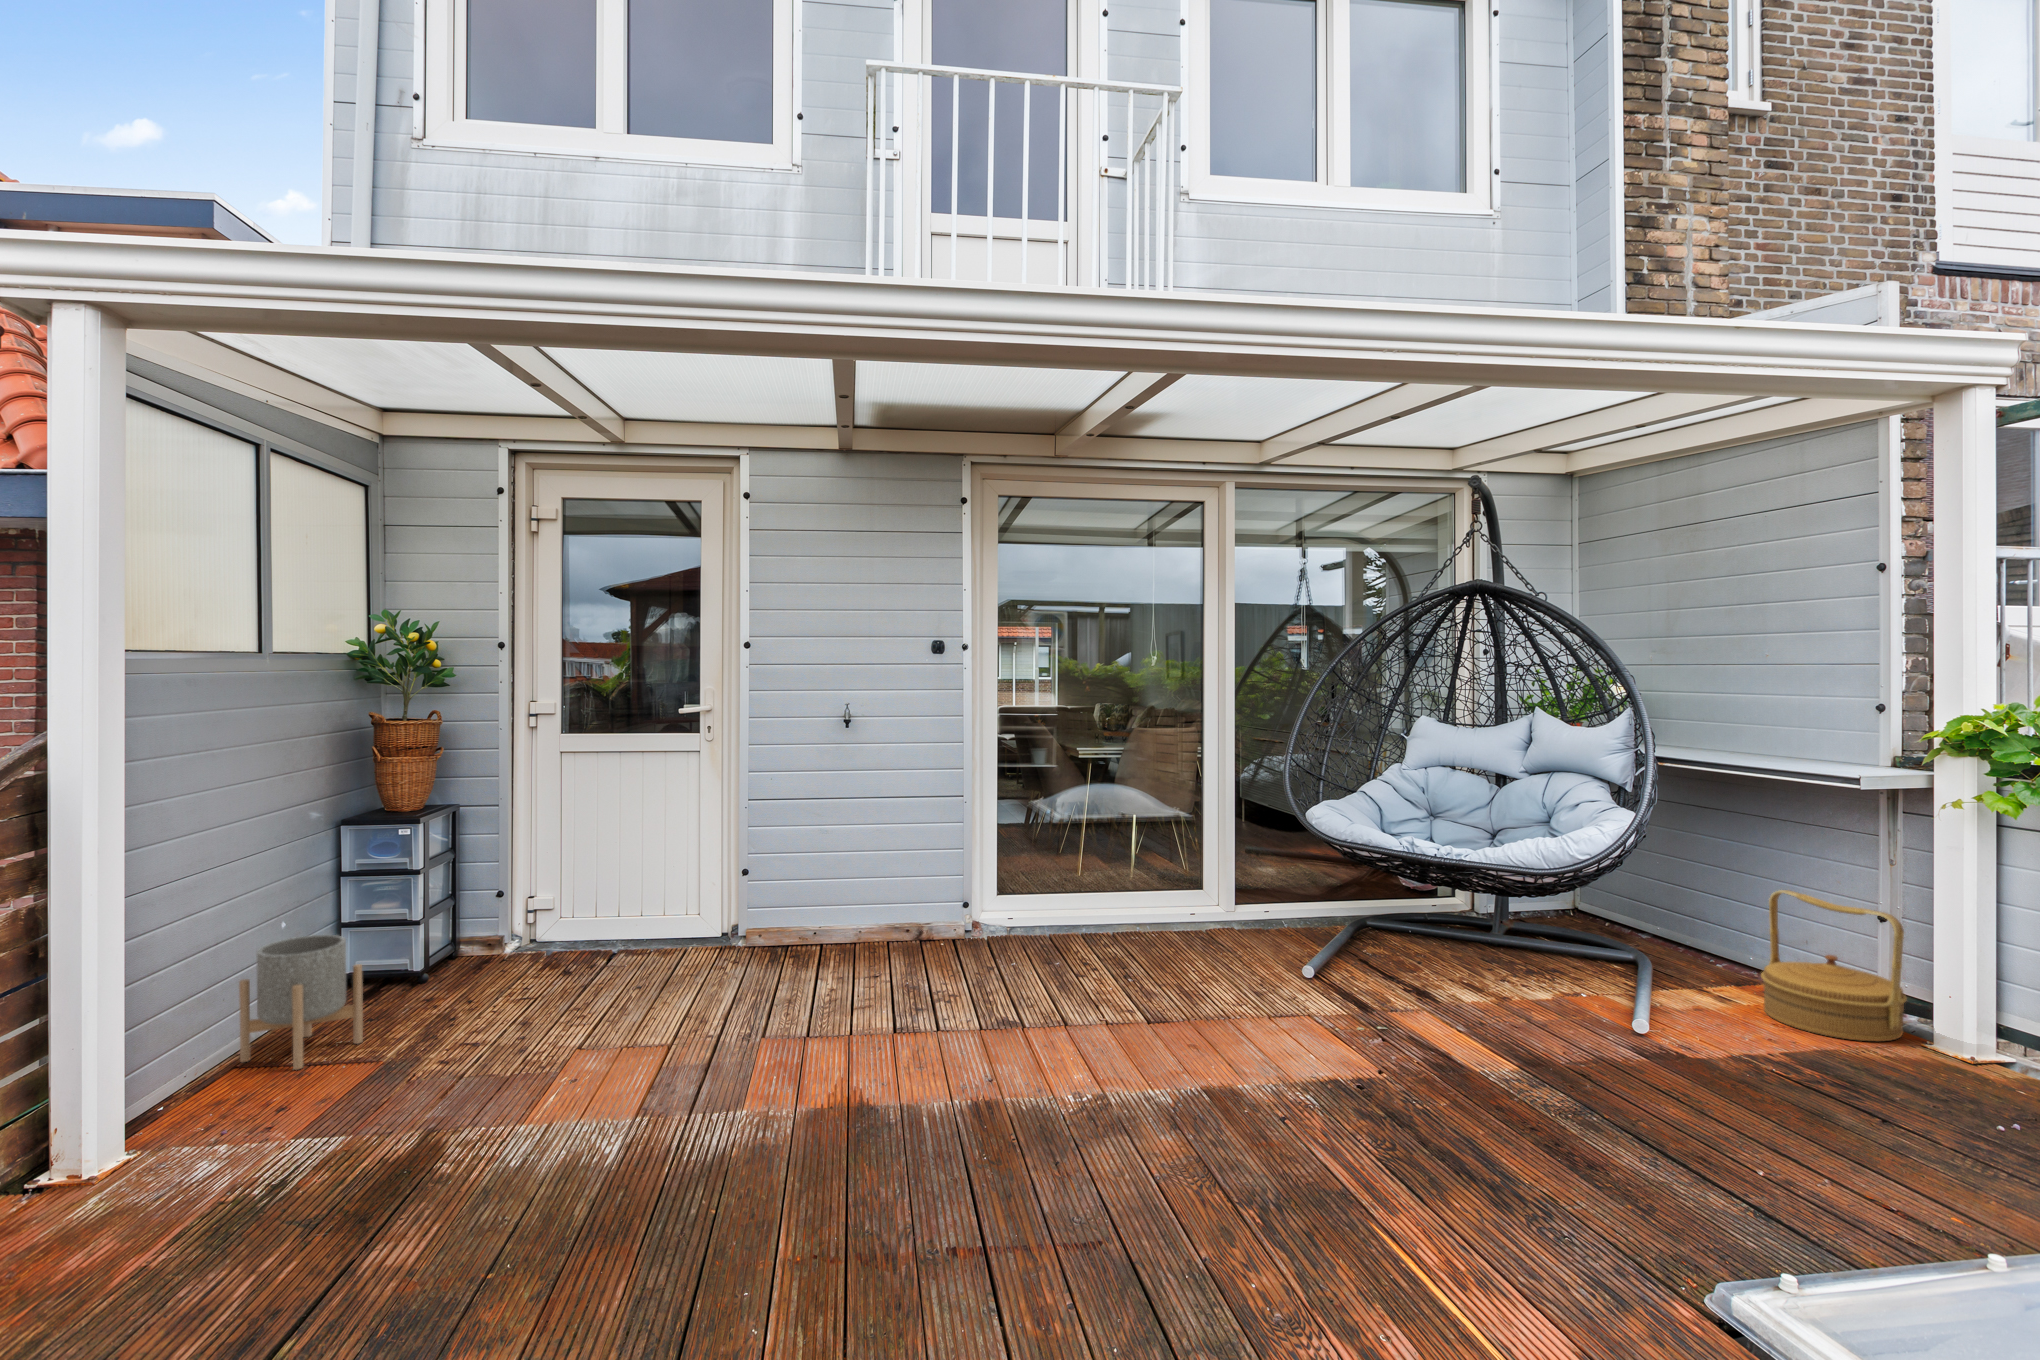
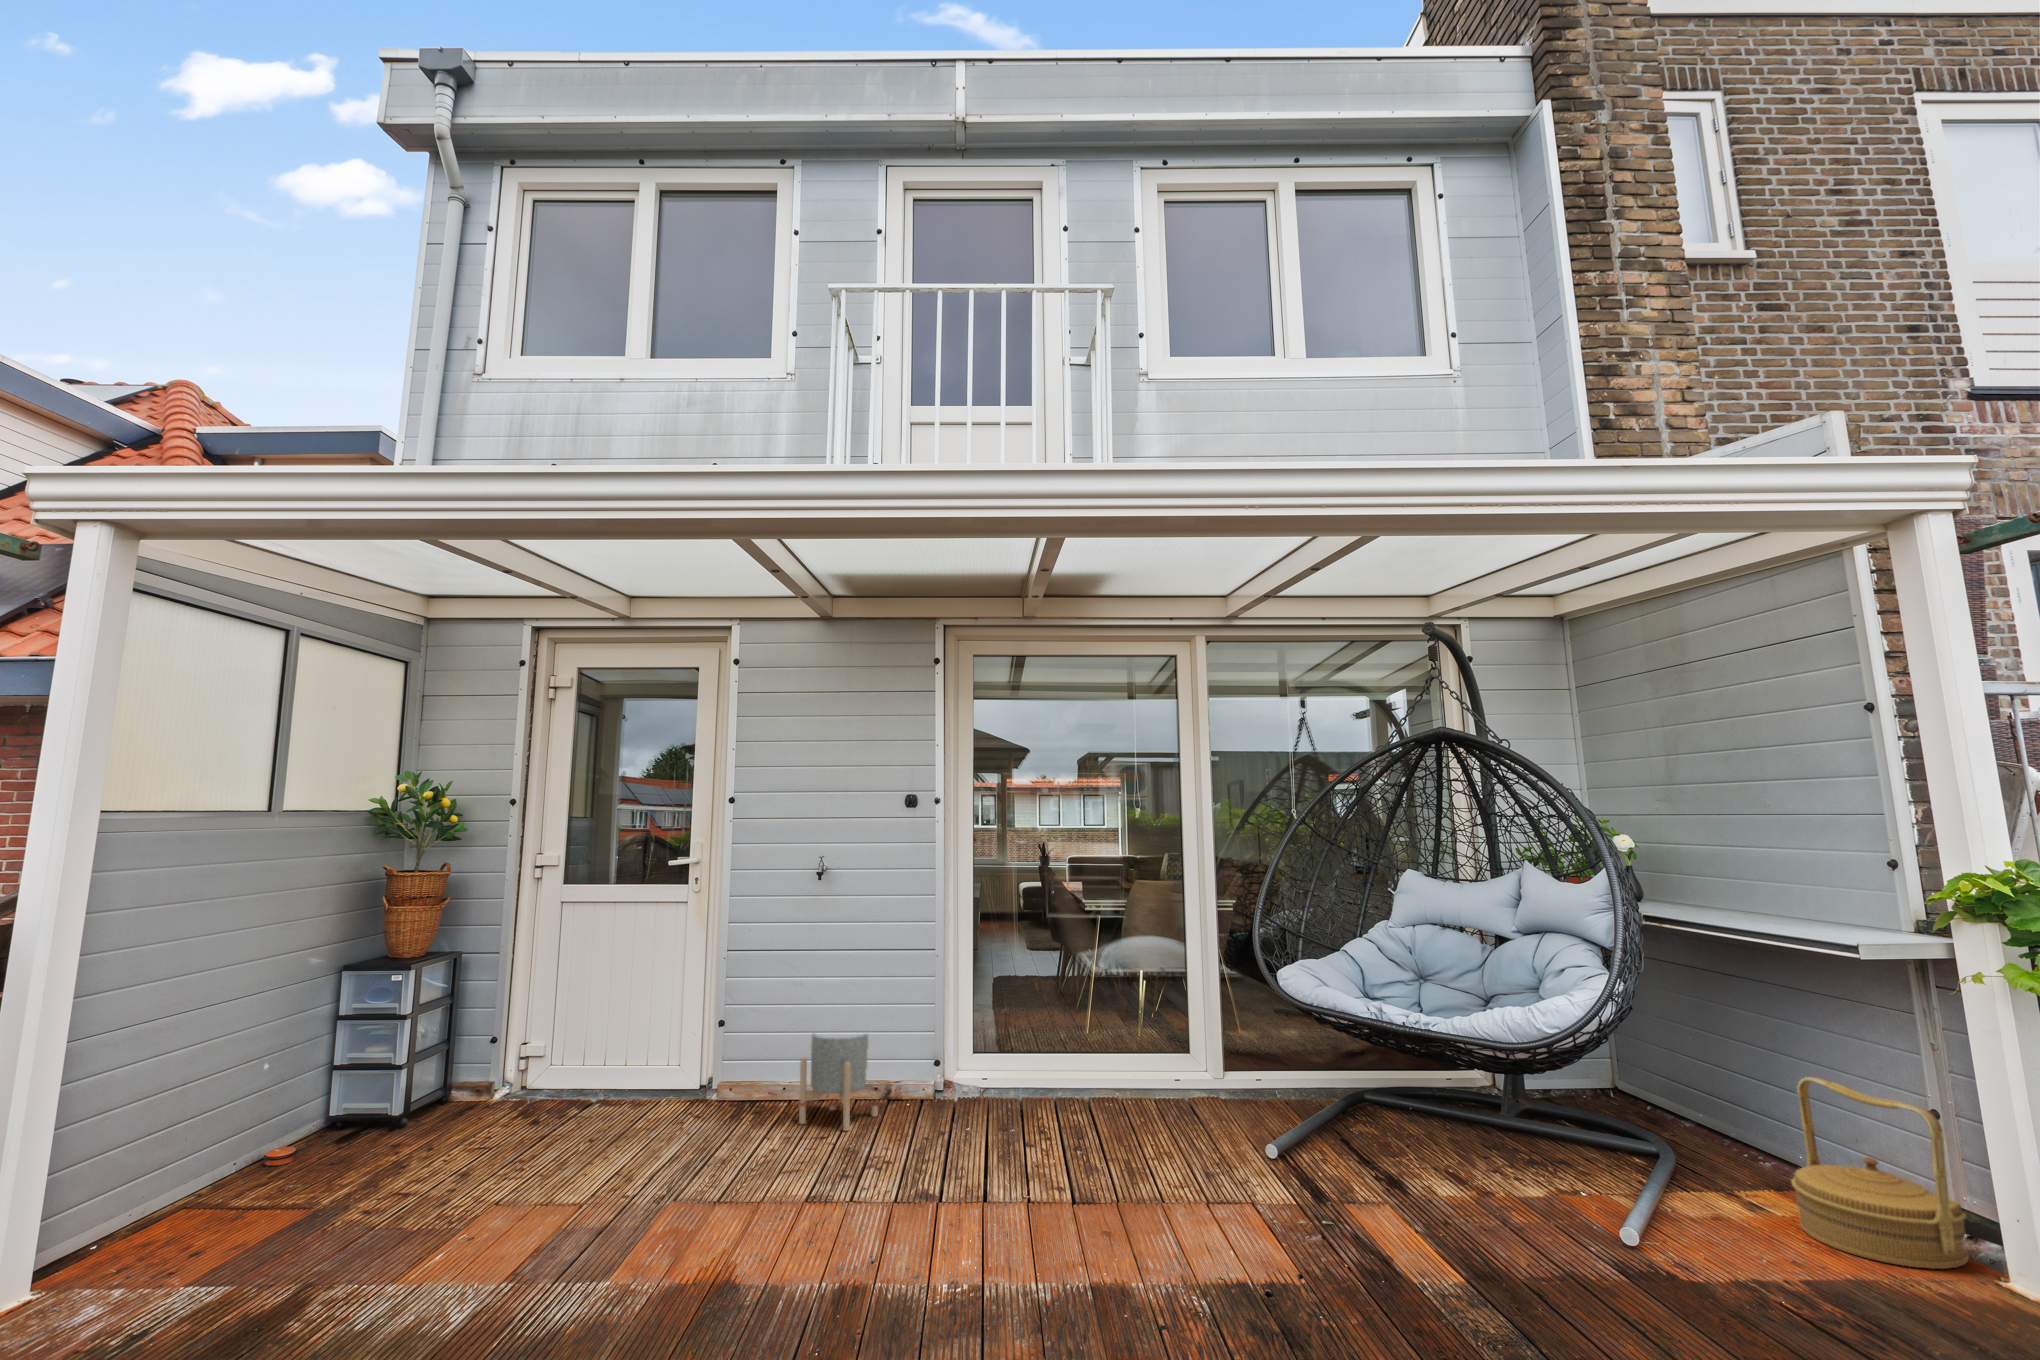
planter: present [239,935,363,1070] -> present [799,1033,878,1131]

